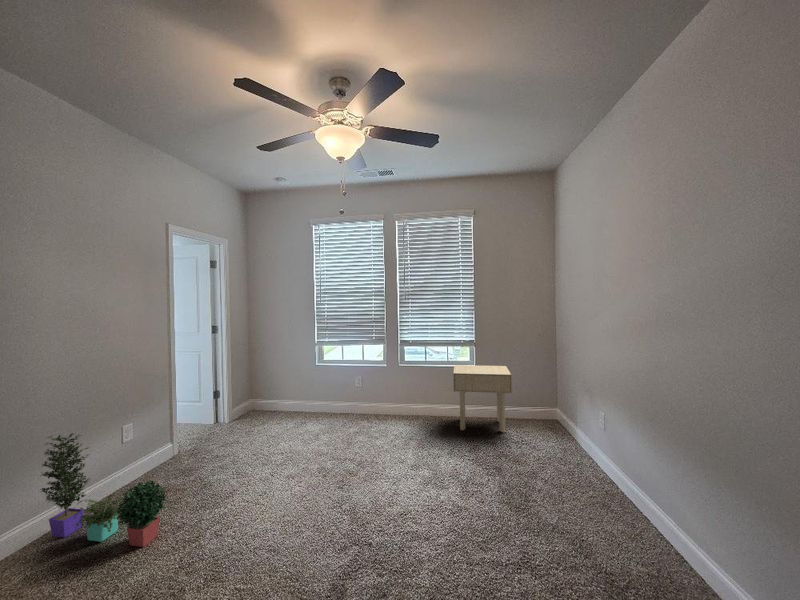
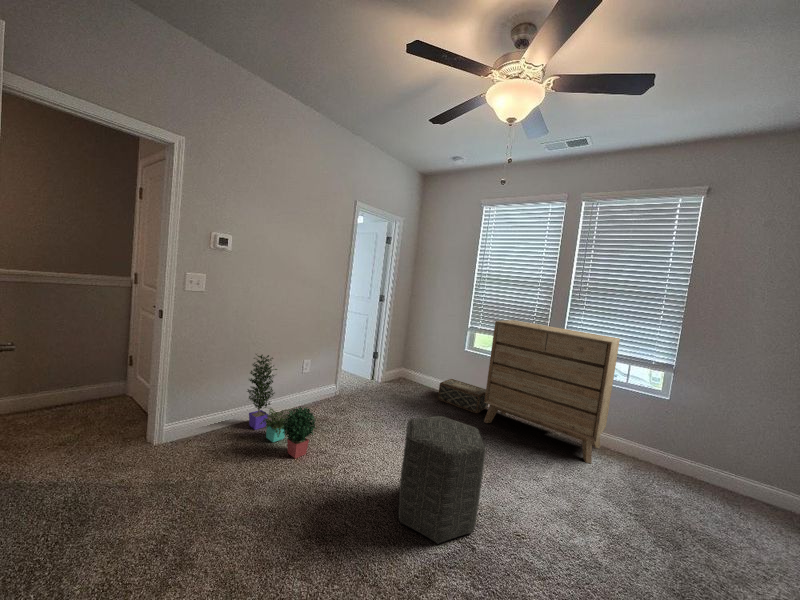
dresser: none [342,328,440,433] -> present [484,320,620,463]
side table: present [453,365,512,433] -> none [626,390,728,500]
woven basket: none [296,396,345,422] -> present [438,379,488,413]
ottoman: none [285,435,366,556] -> present [398,416,486,543]

